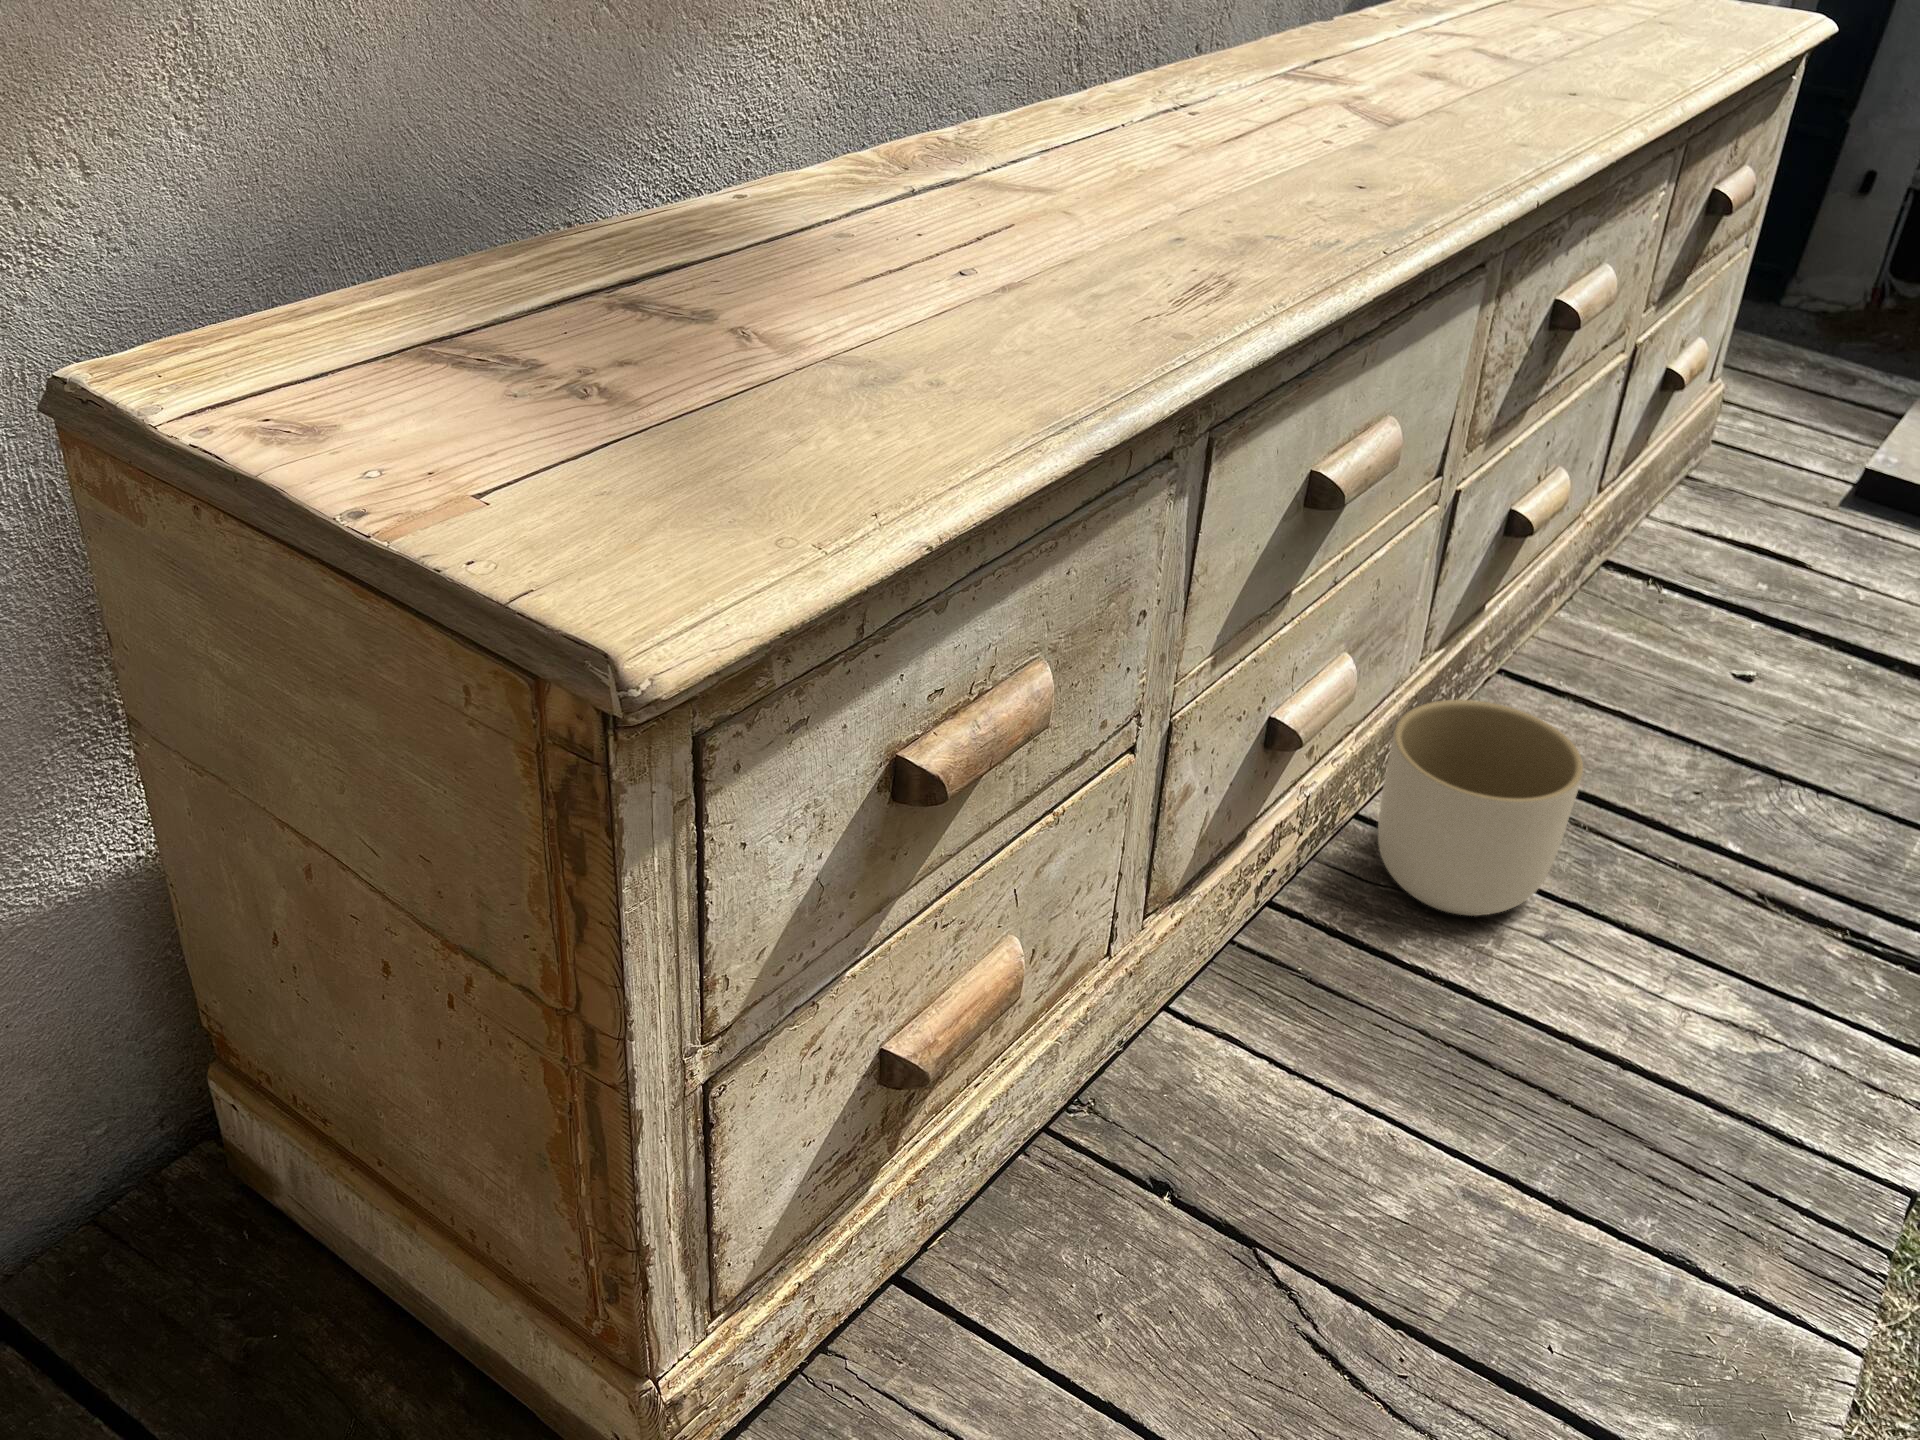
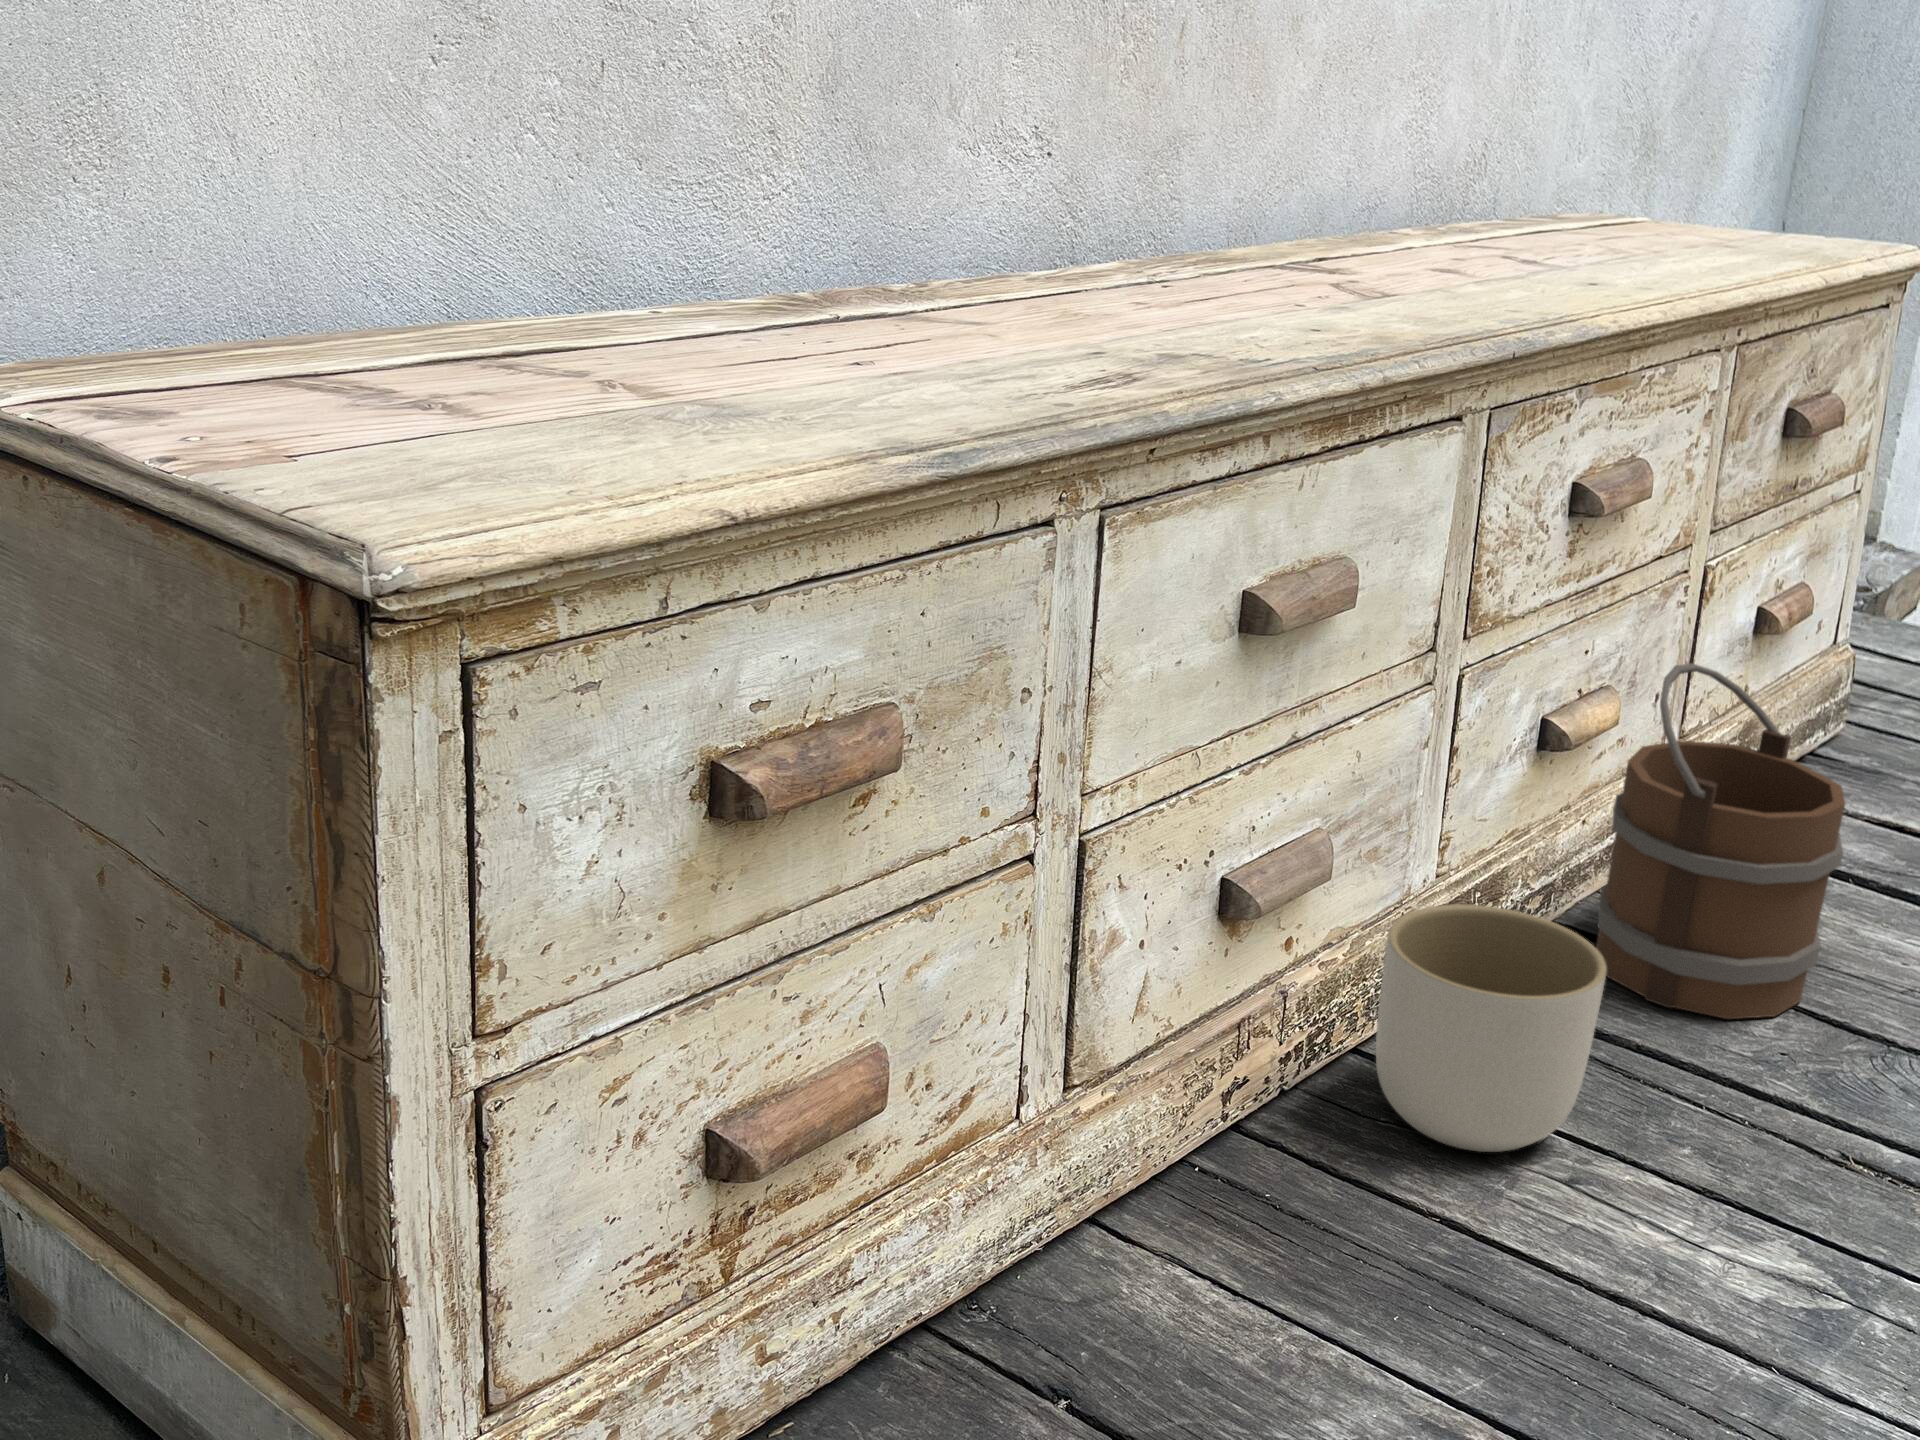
bucket: none [1533,454,1762,762] -> present [1596,663,1845,1019]

